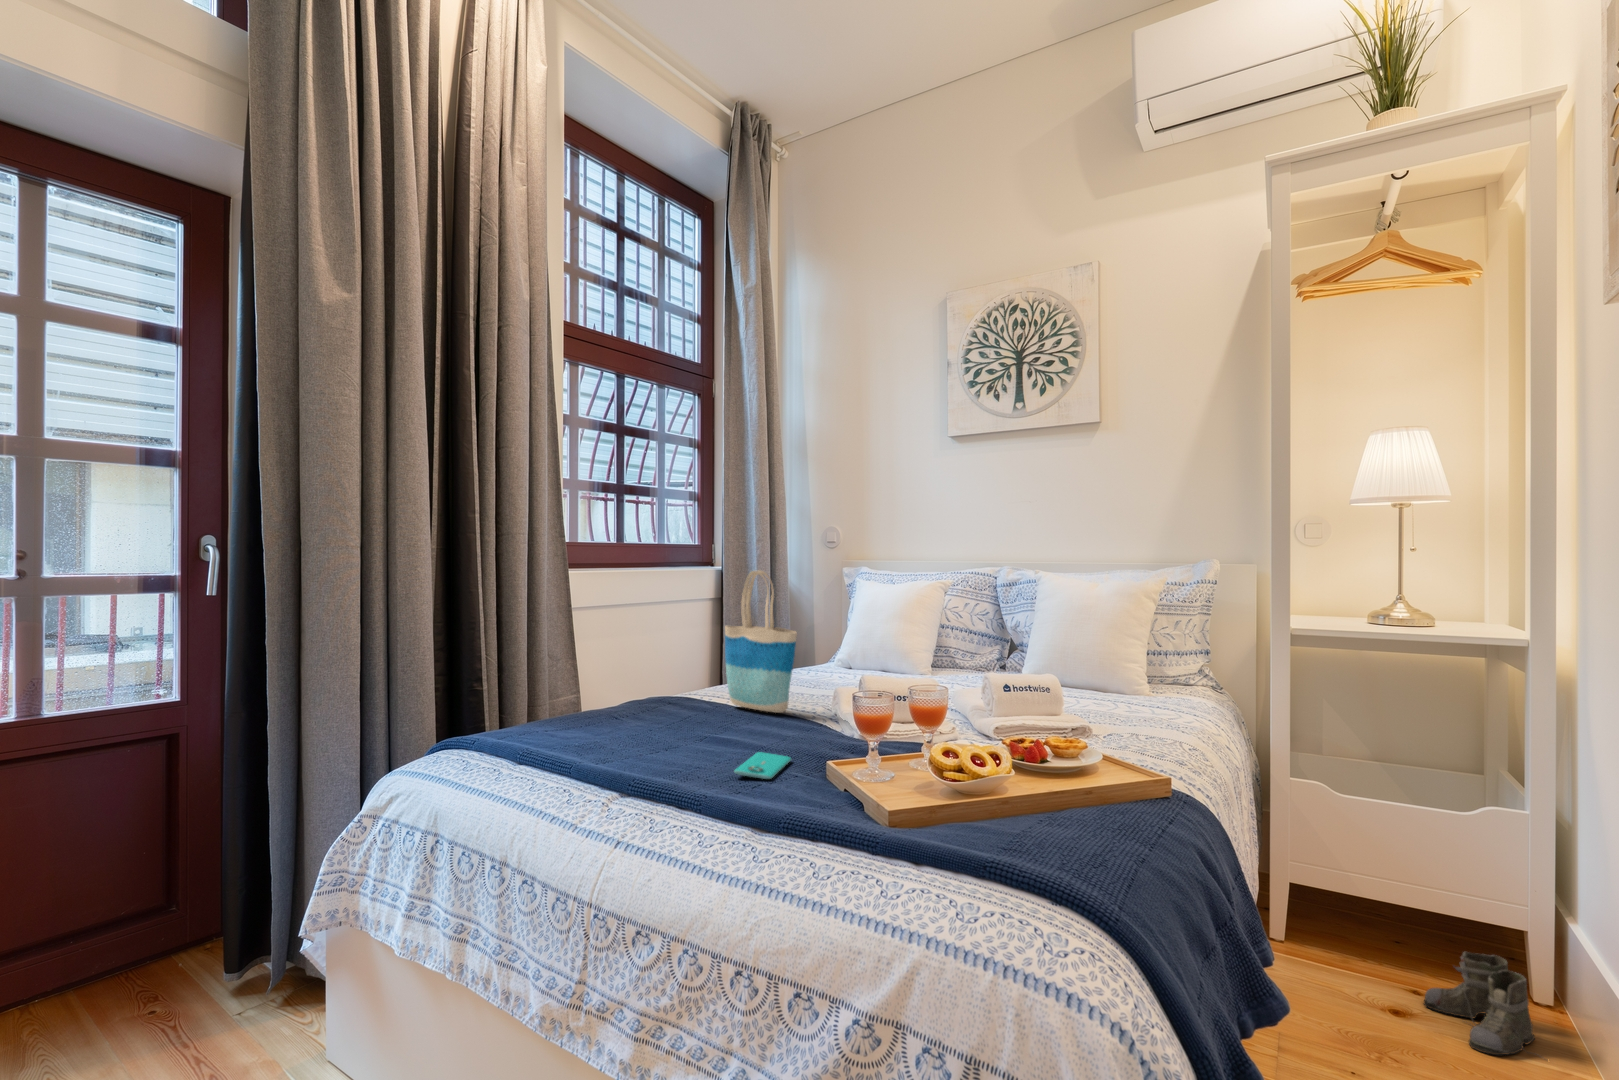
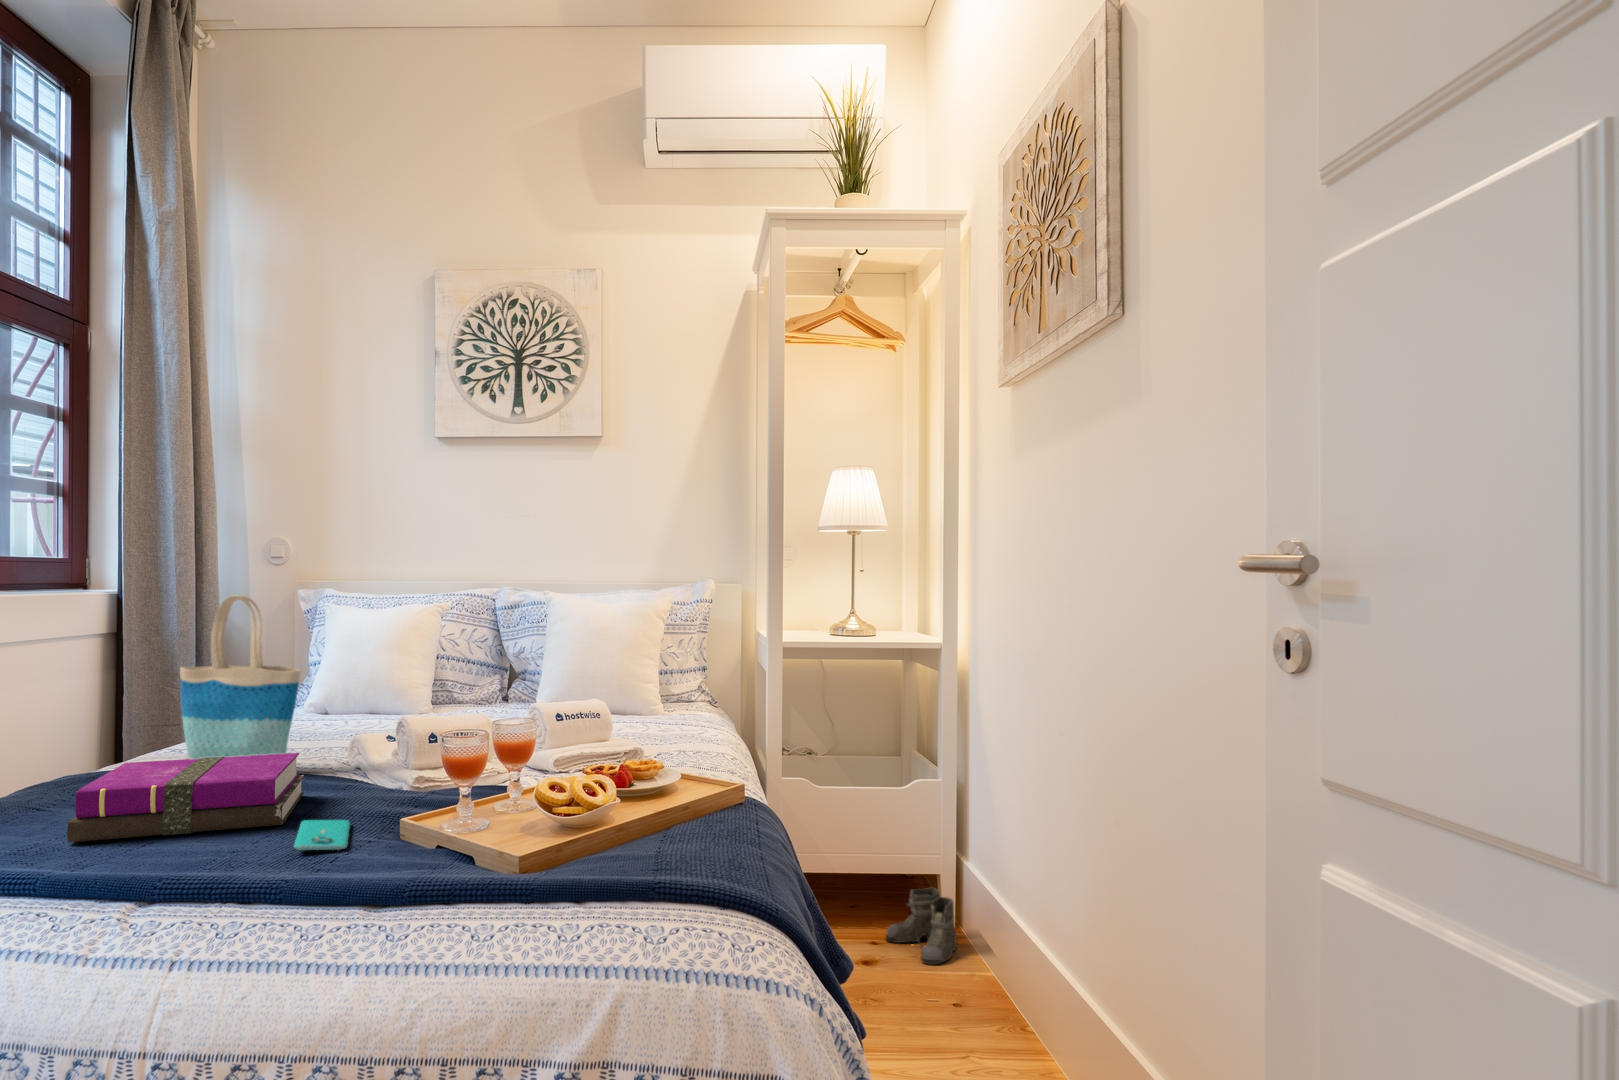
notebook: none [617,693,783,753] -> present [67,753,304,842]

